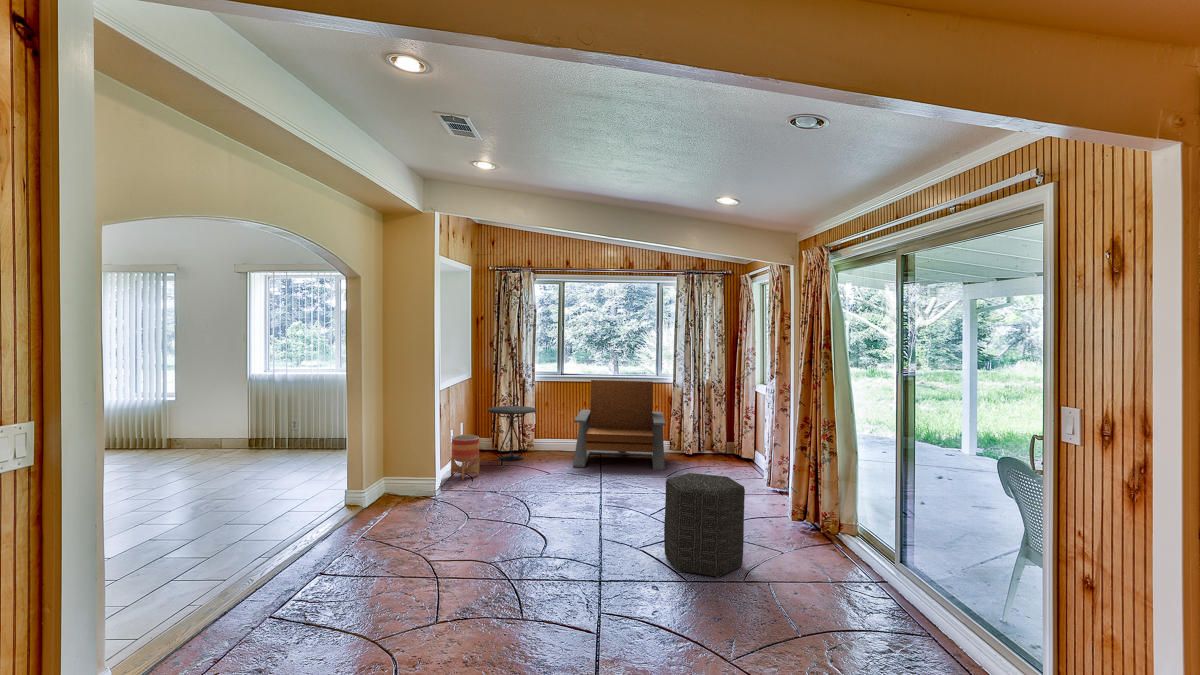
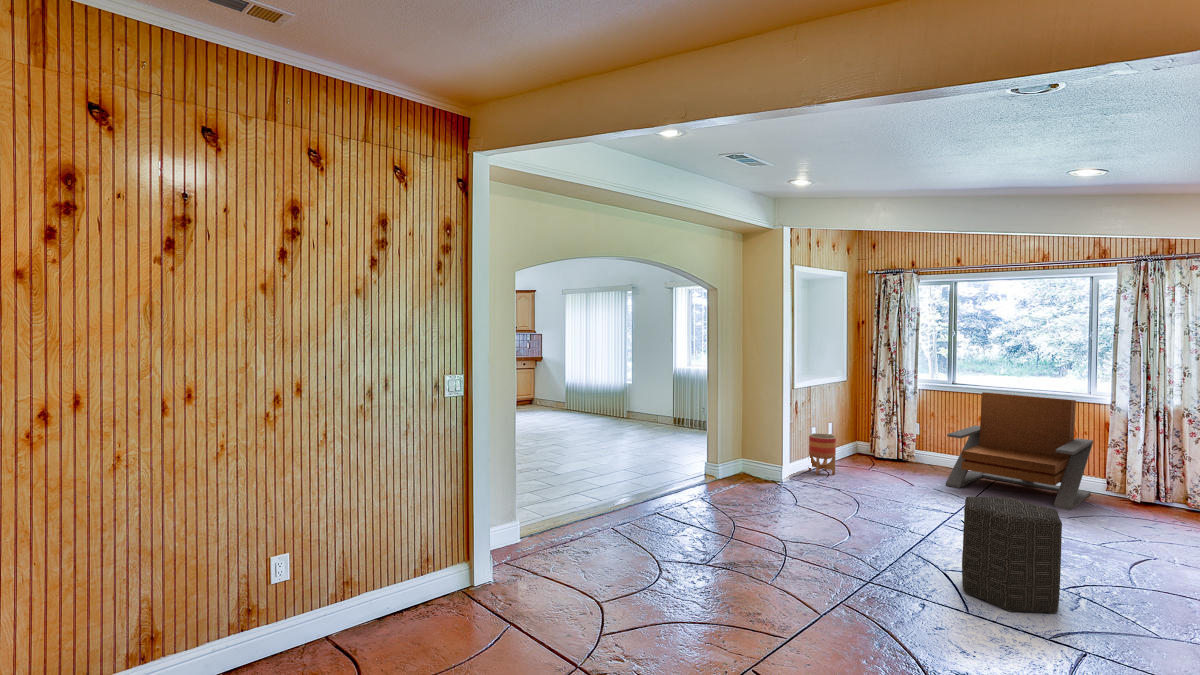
side table: present [487,406,536,461] -> none [856,412,912,469]

